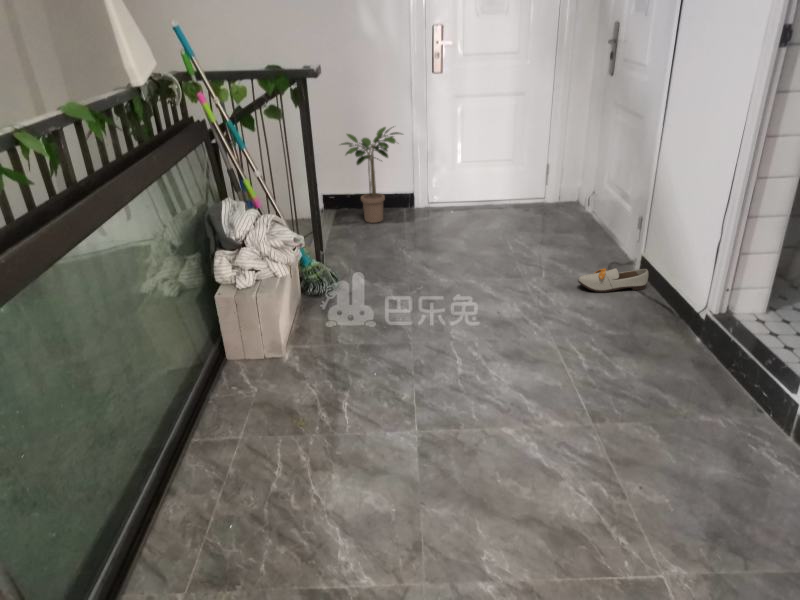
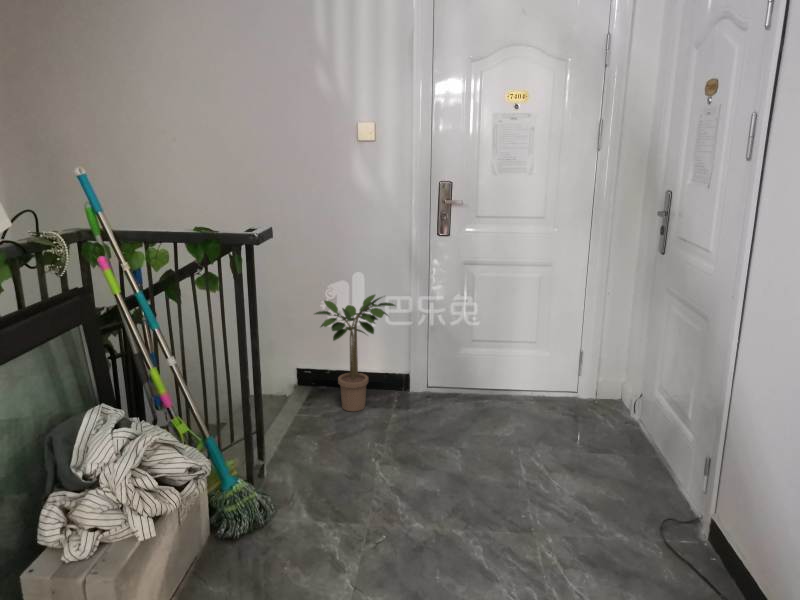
shoe: present [578,268,648,292] -> none [612,538,722,580]

